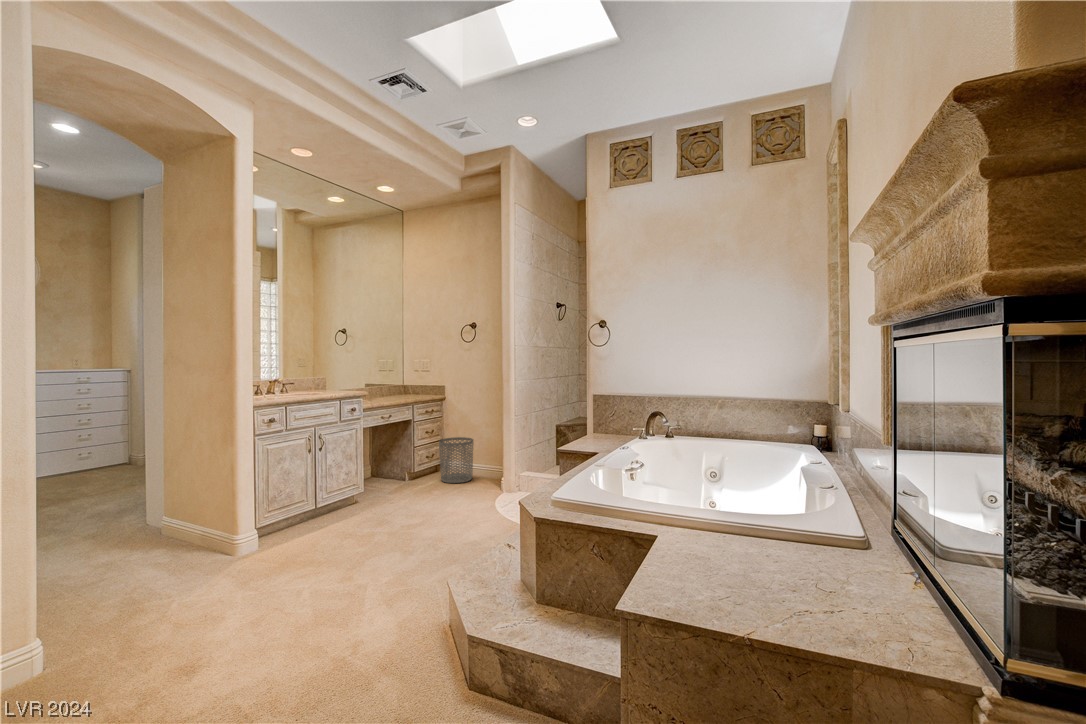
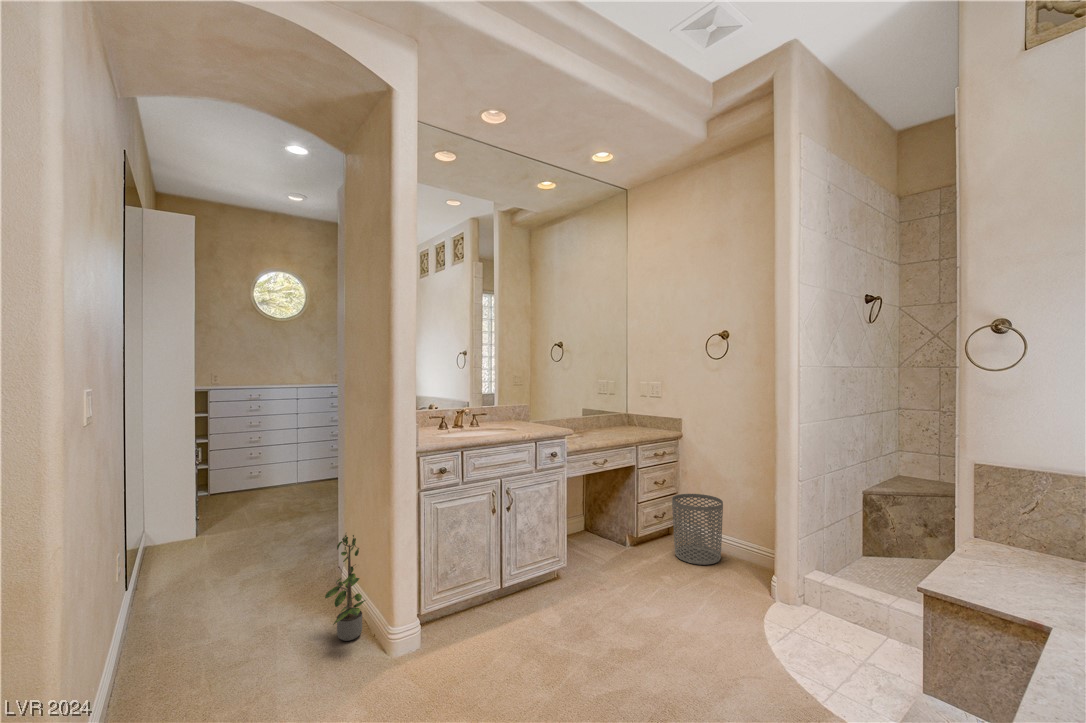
potted plant: none [164,474,208,559] -> present [325,535,365,641]

